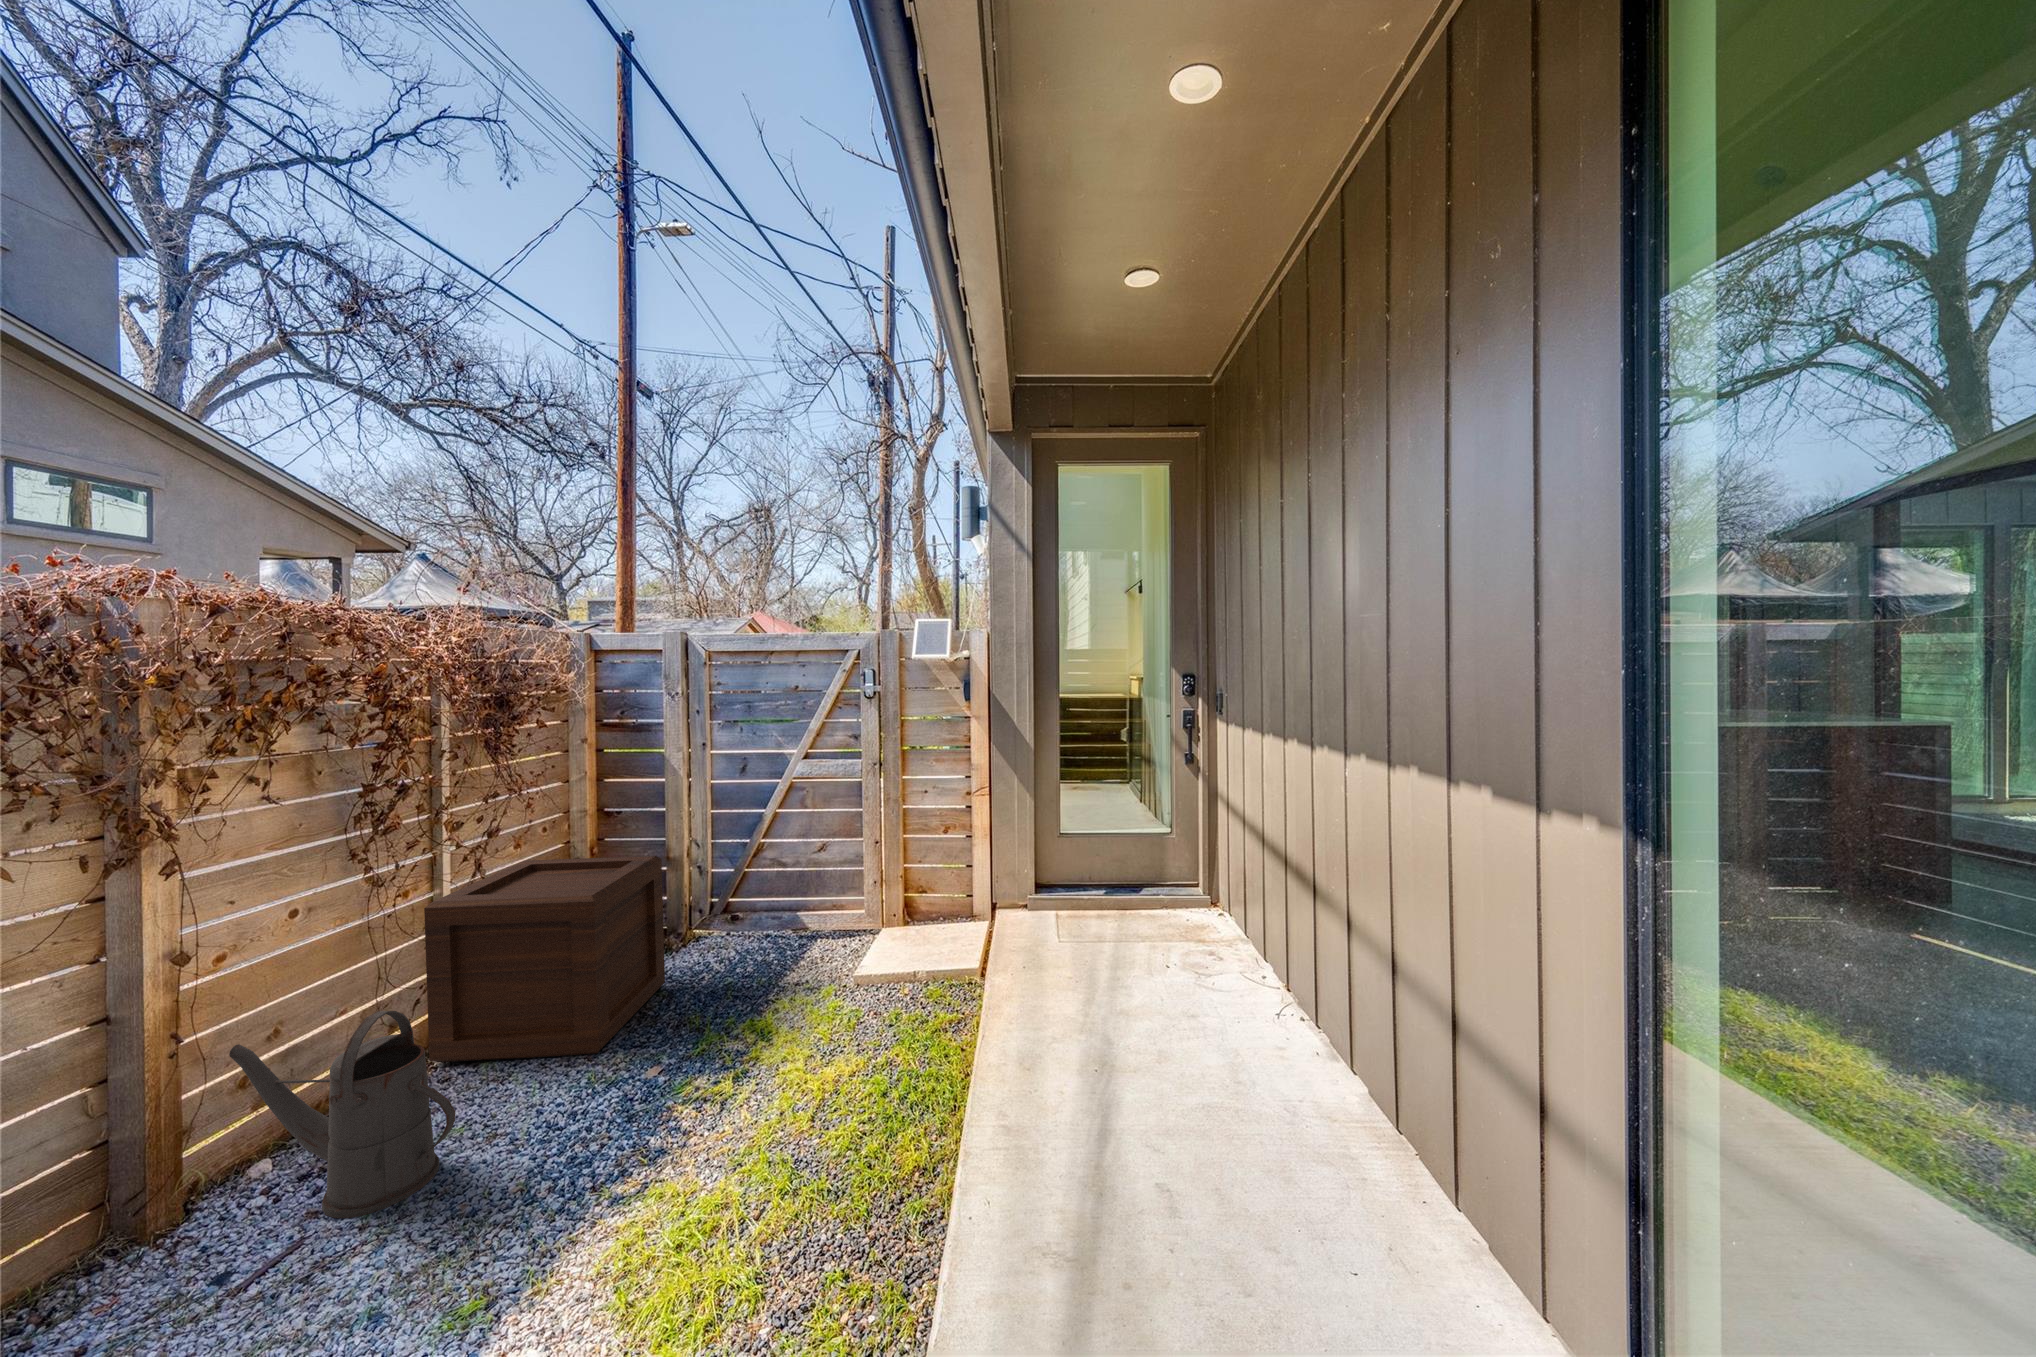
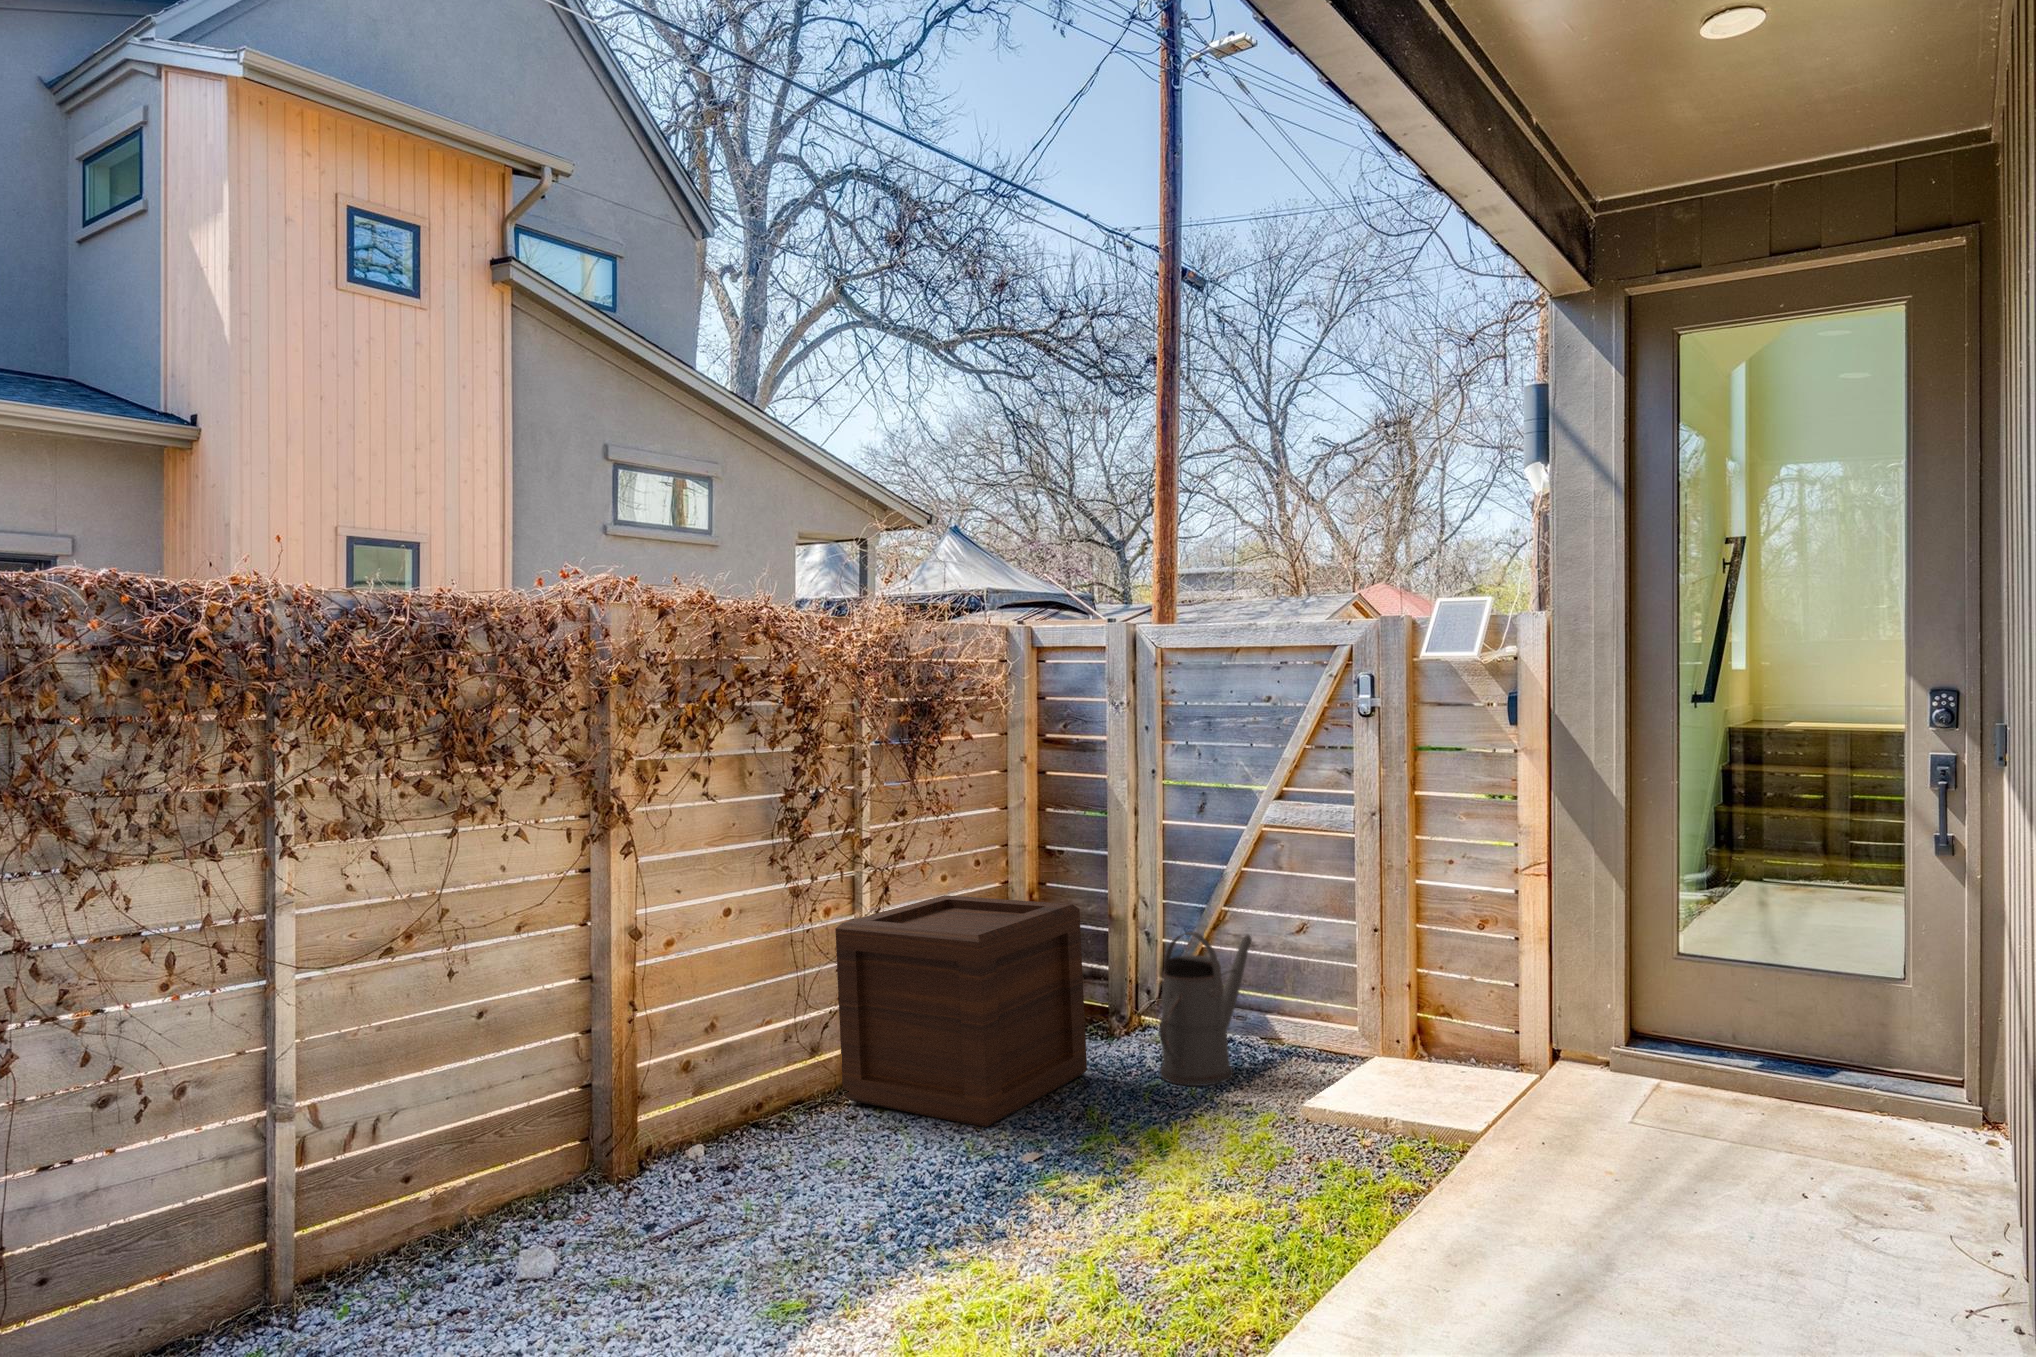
watering can: present [229,1011,455,1218] -> present [1159,932,1252,1086]

